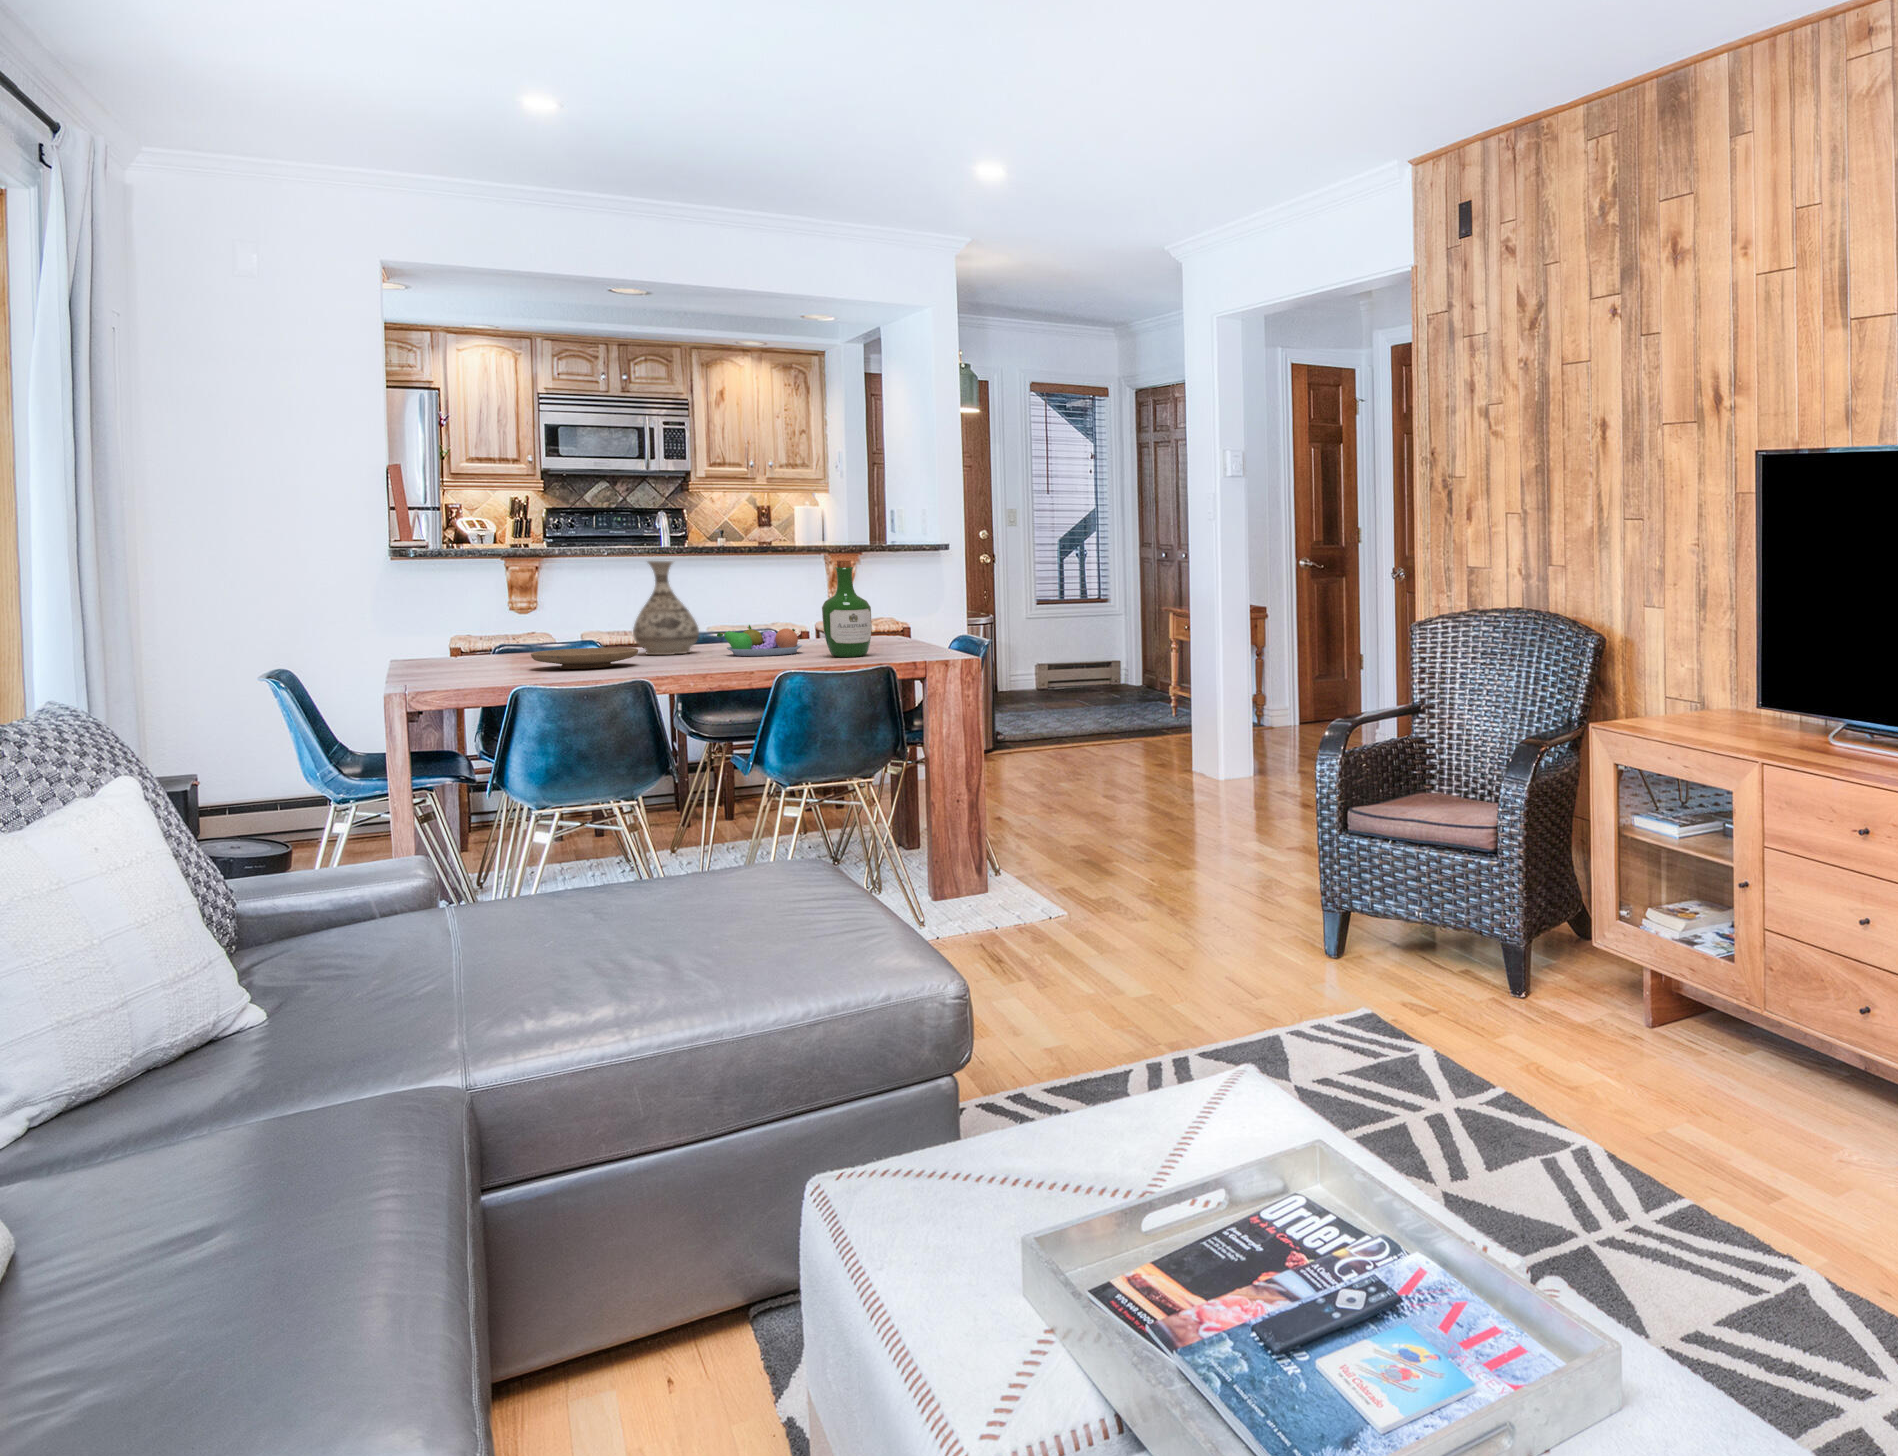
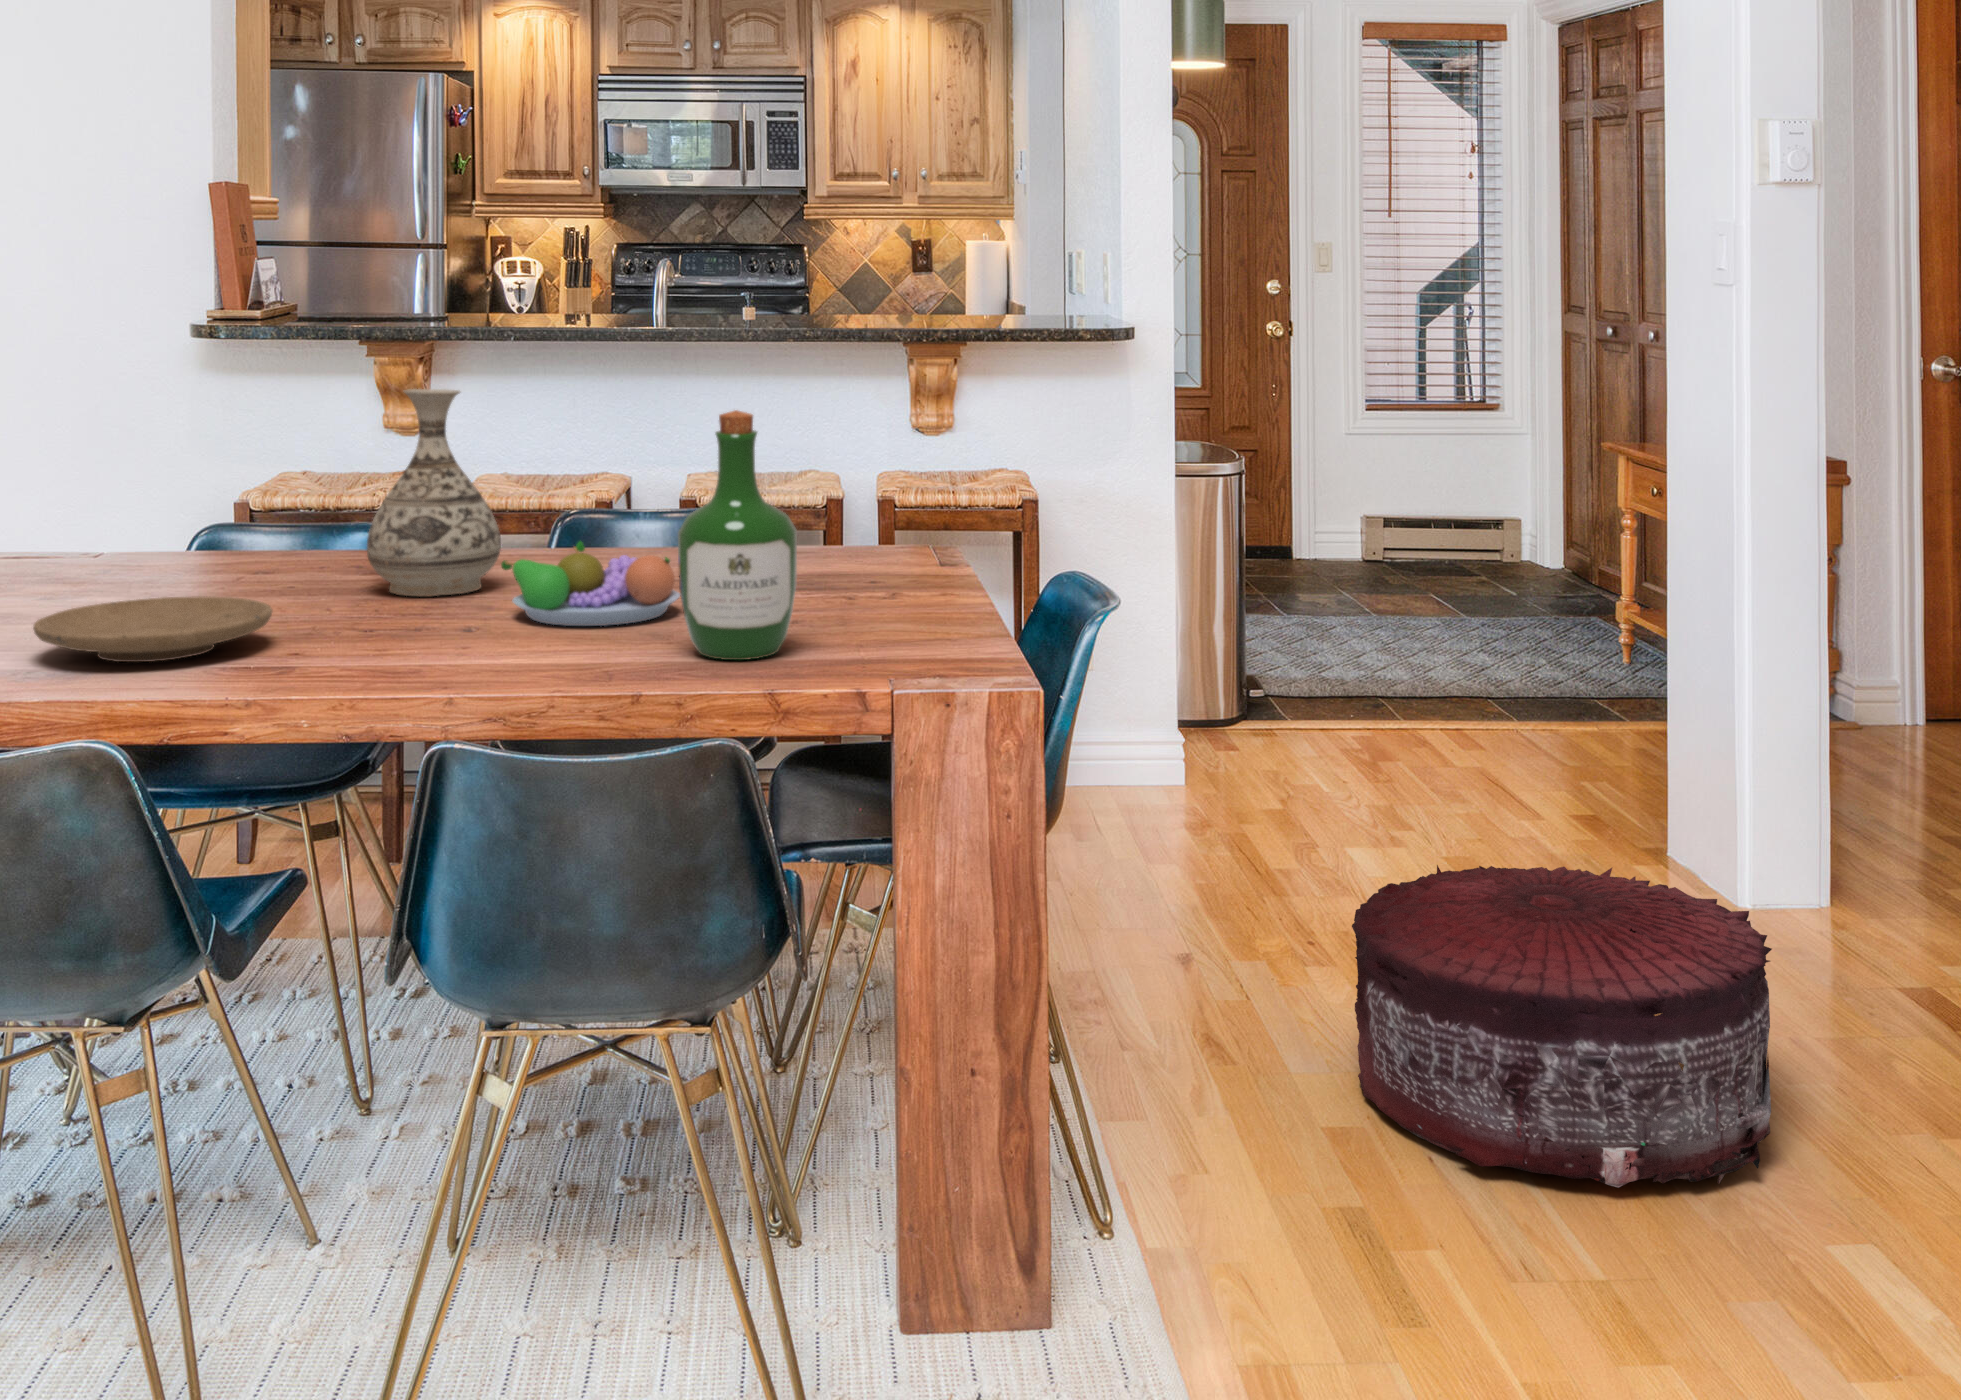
pouf: none [1079,748,1230,842] -> present [1352,865,1772,1187]

